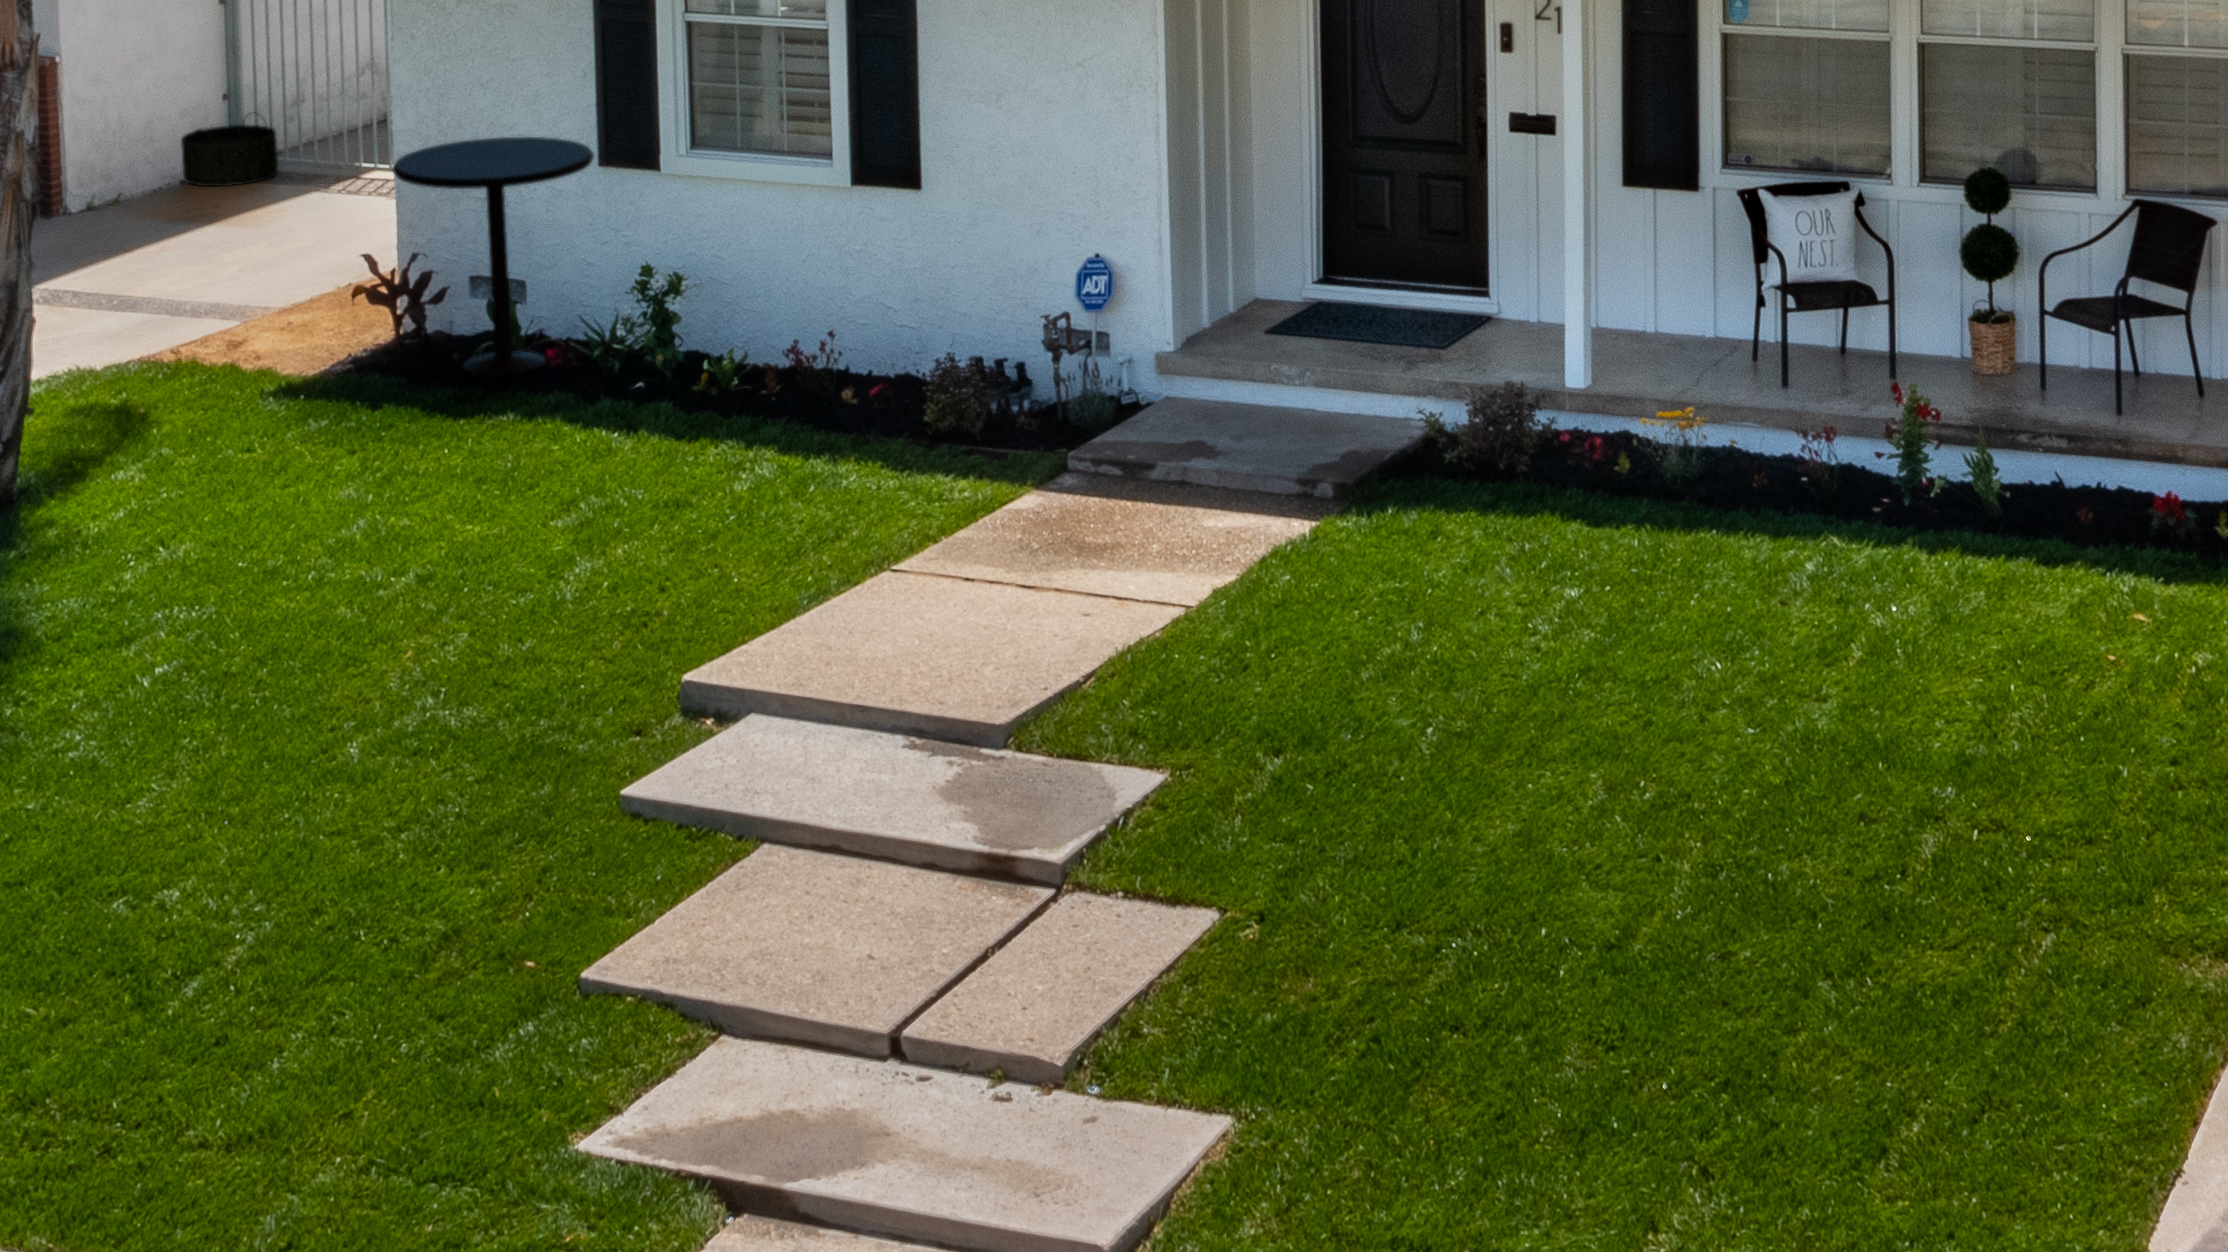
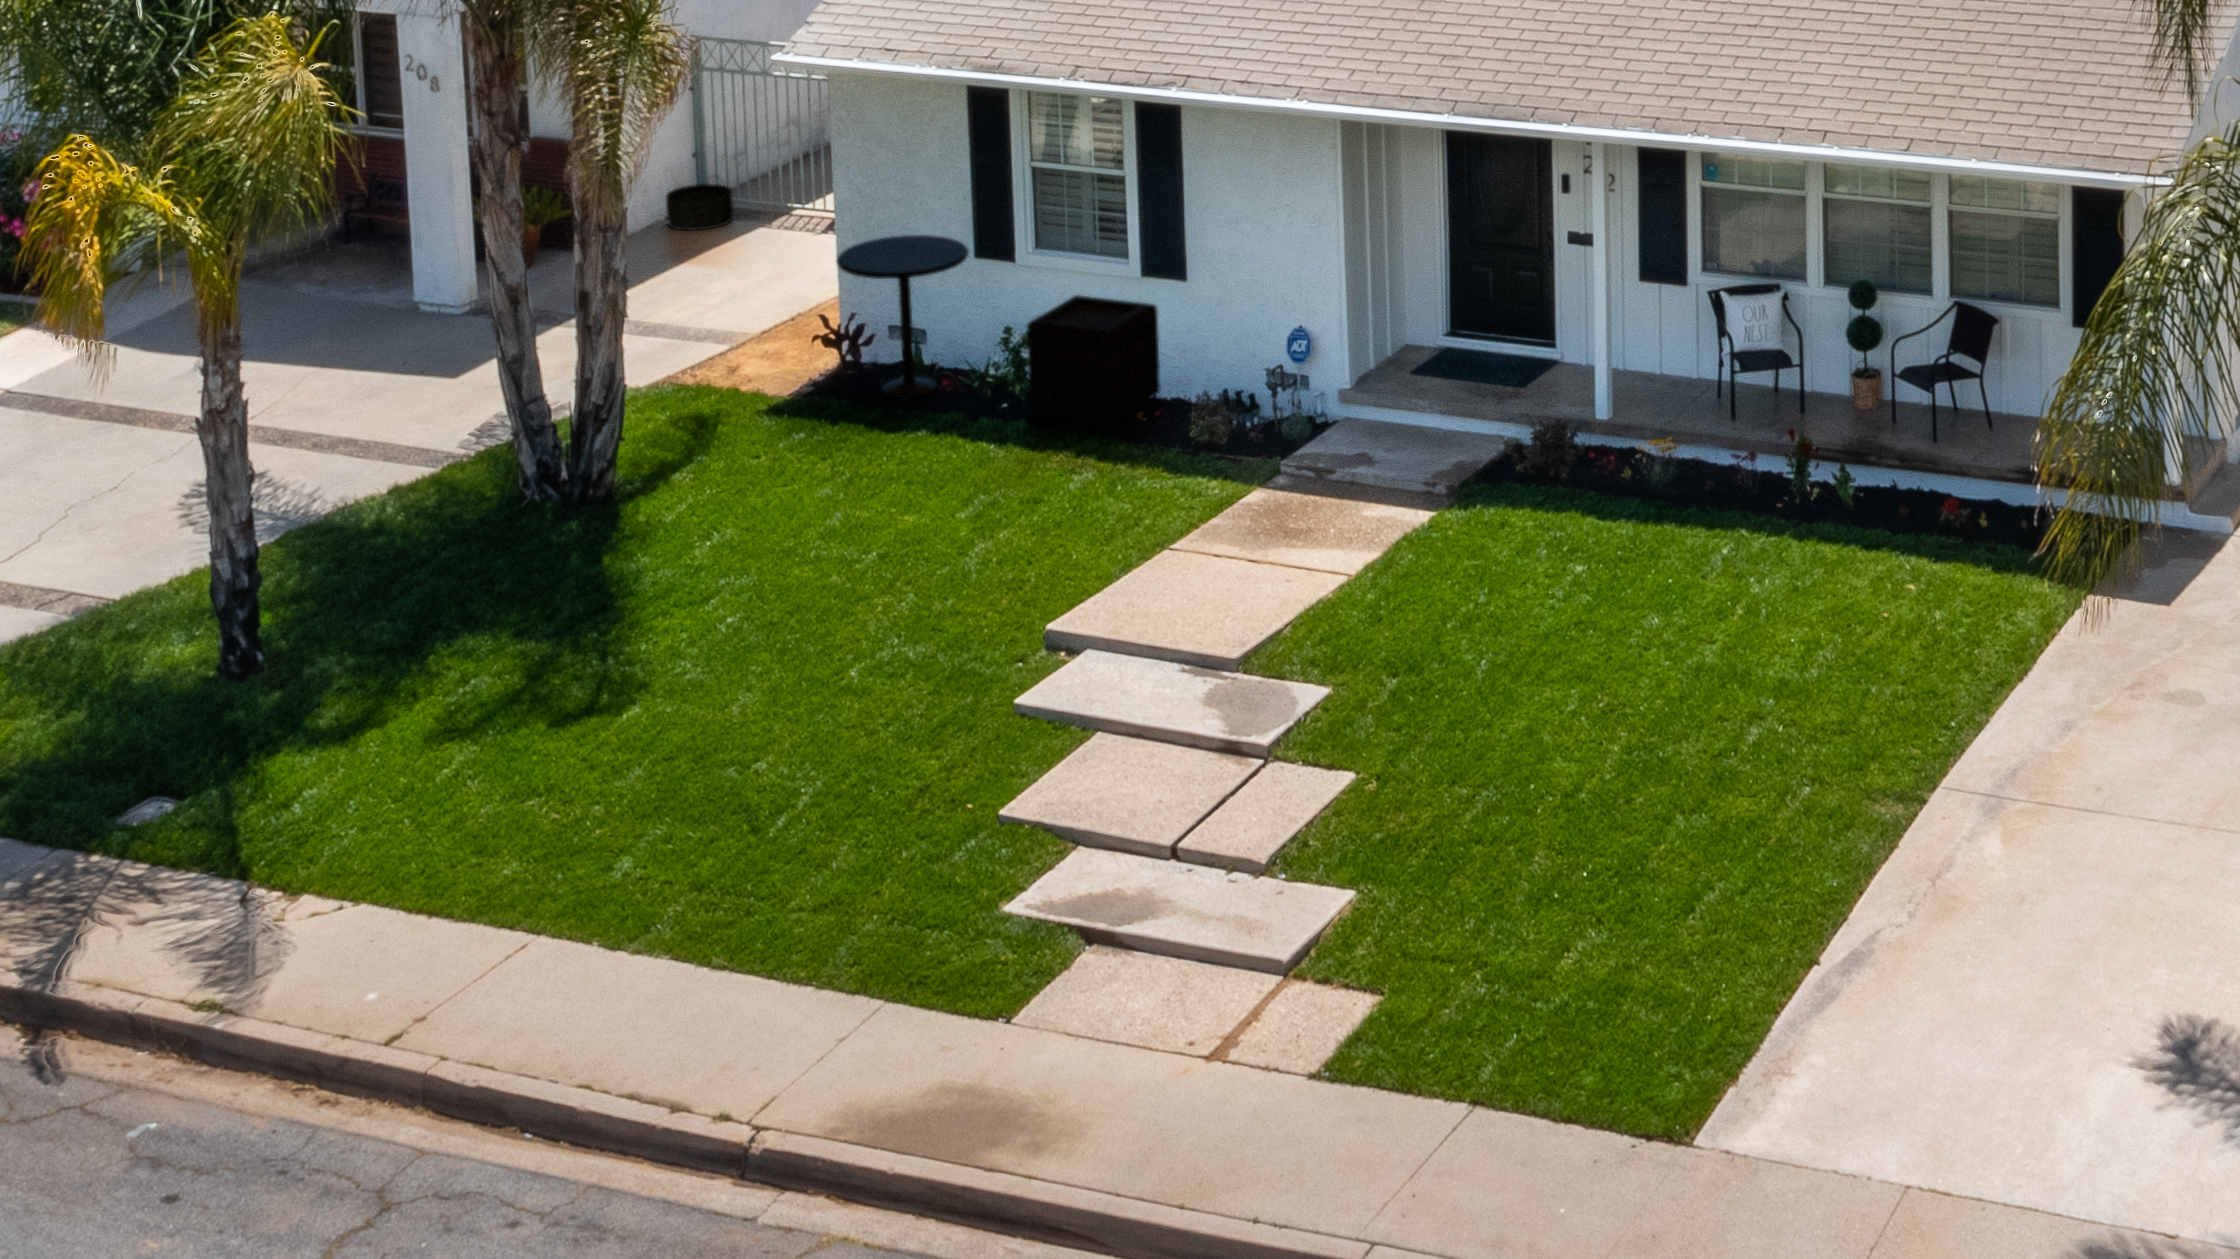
wooden crate: none [678,220,885,407] -> present [1027,295,1161,423]

